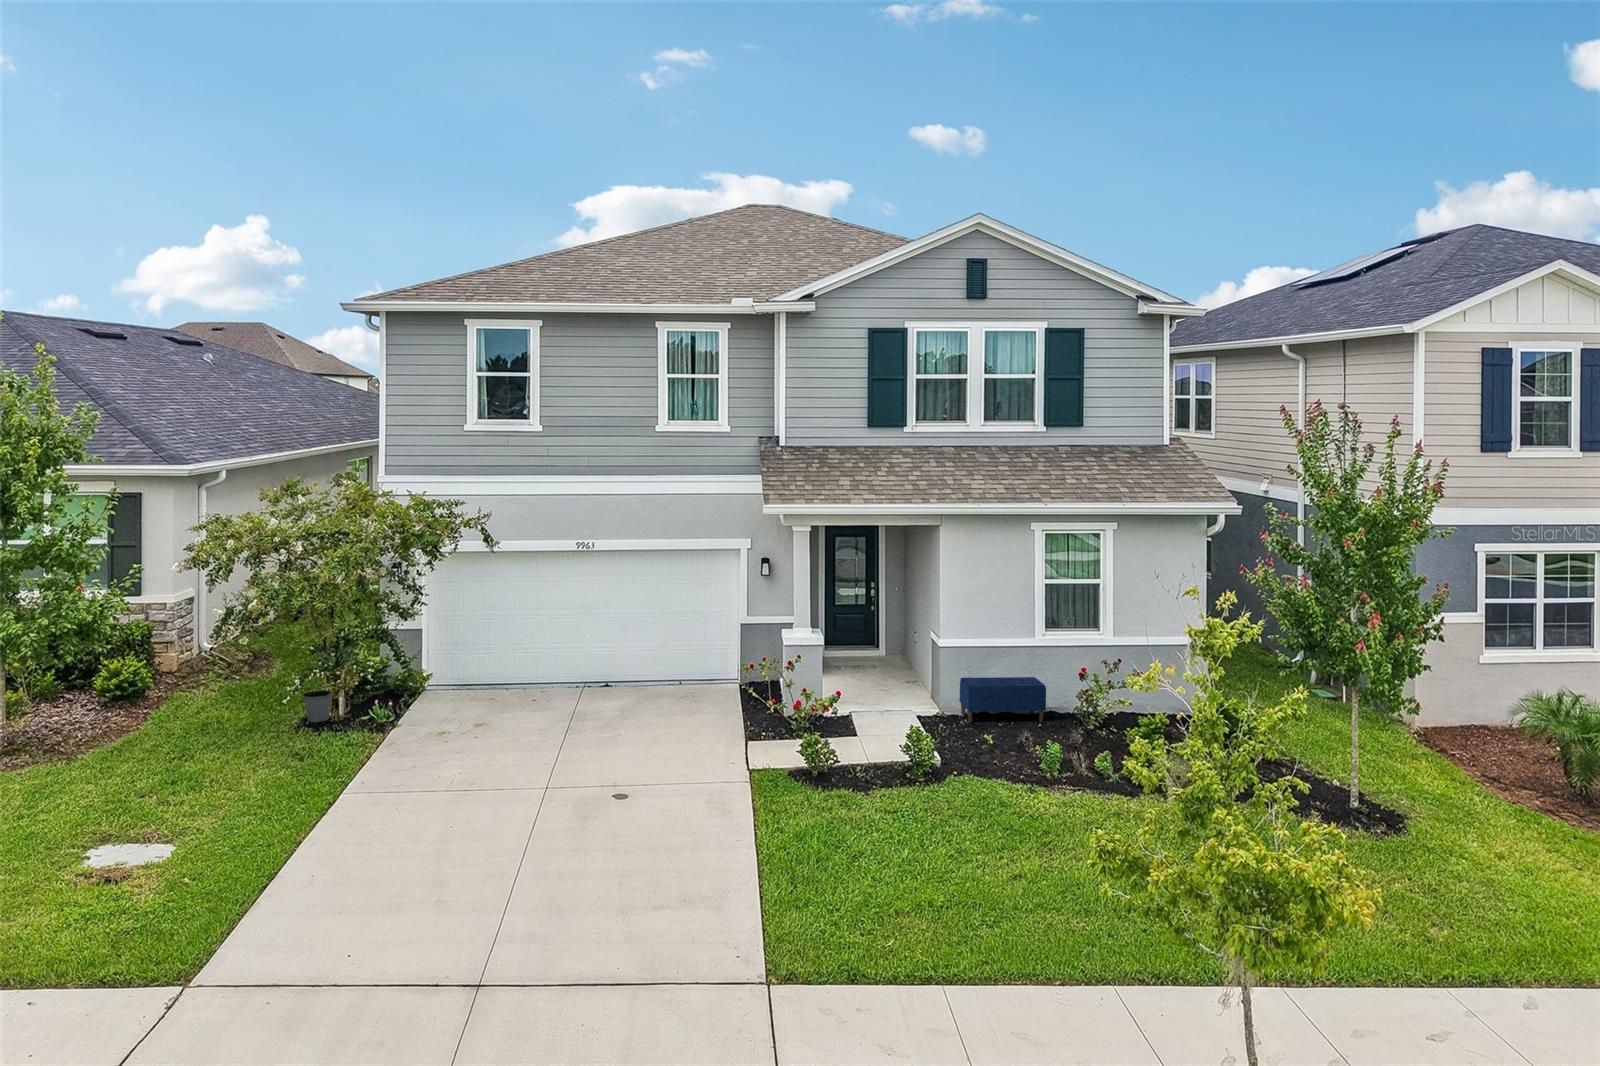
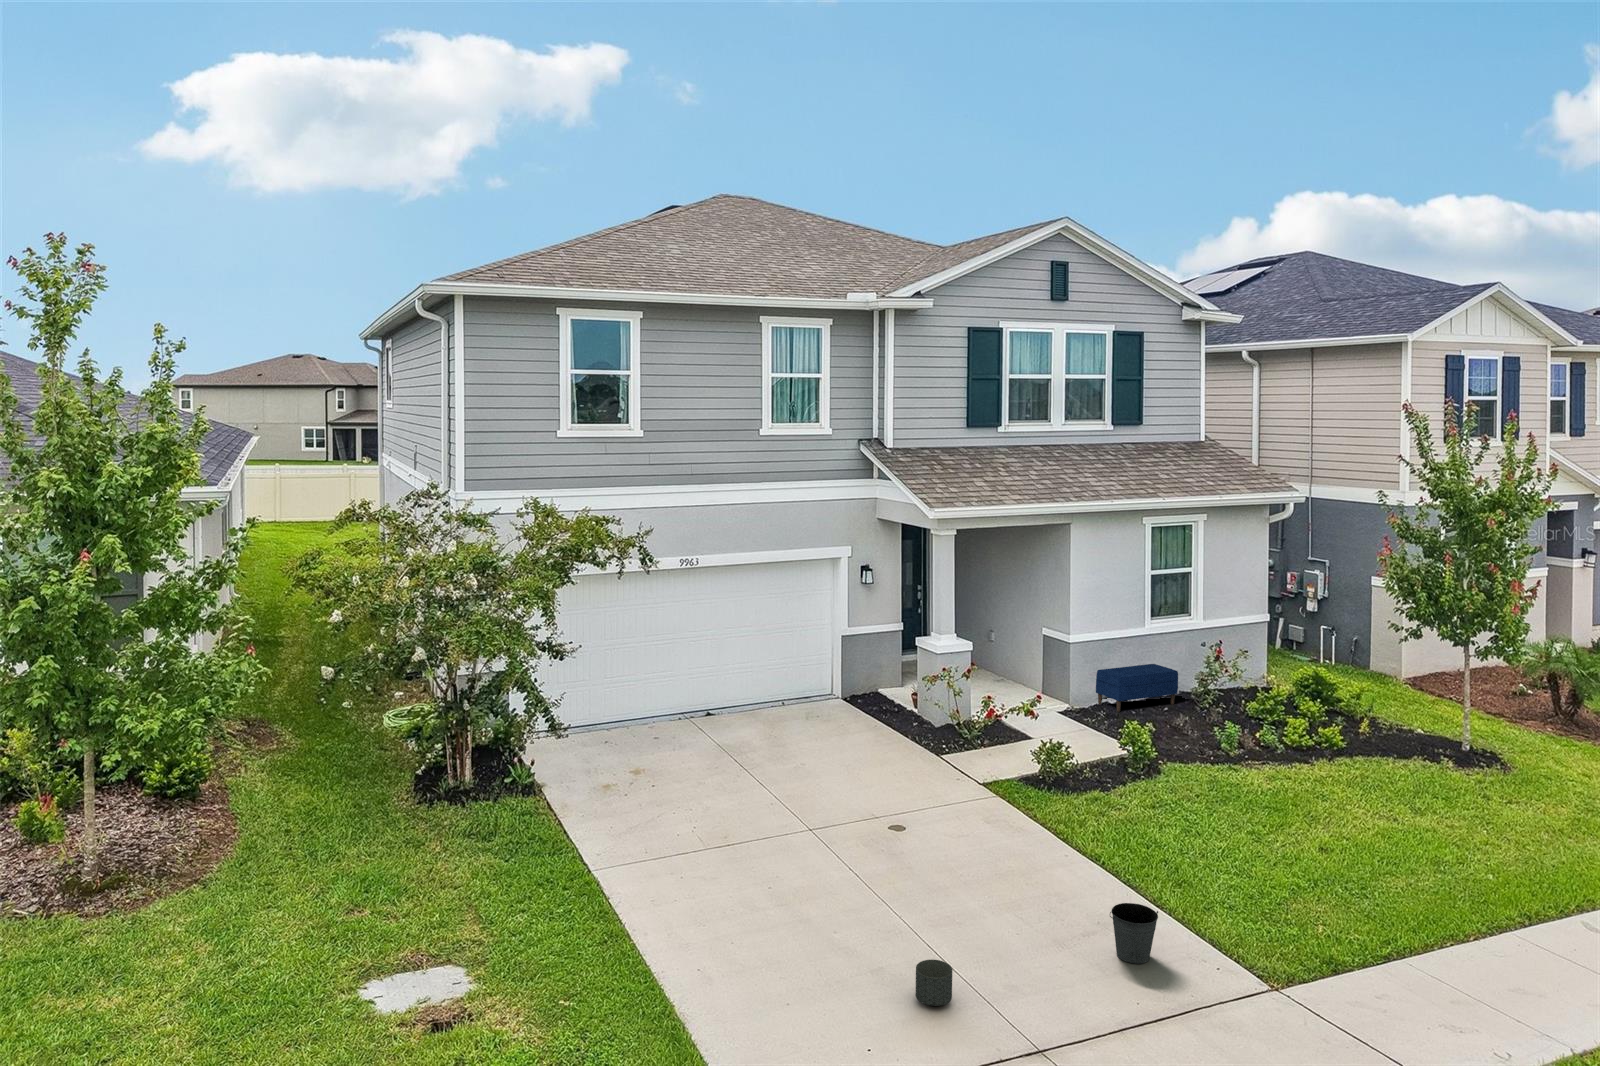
bucket: present [303,690,332,722] -> present [1110,903,1158,964]
planter: none [340,899,378,942] -> present [915,959,952,1006]

